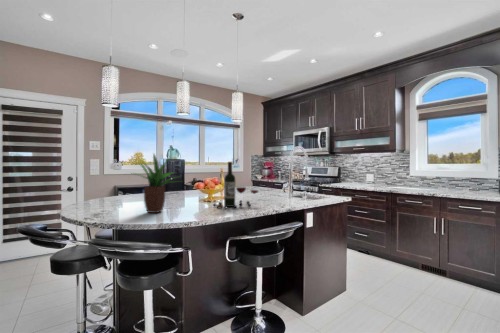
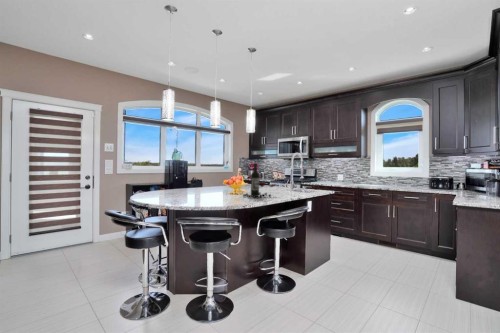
potted plant: present [141,155,173,213] -> none [192,156,227,200]

